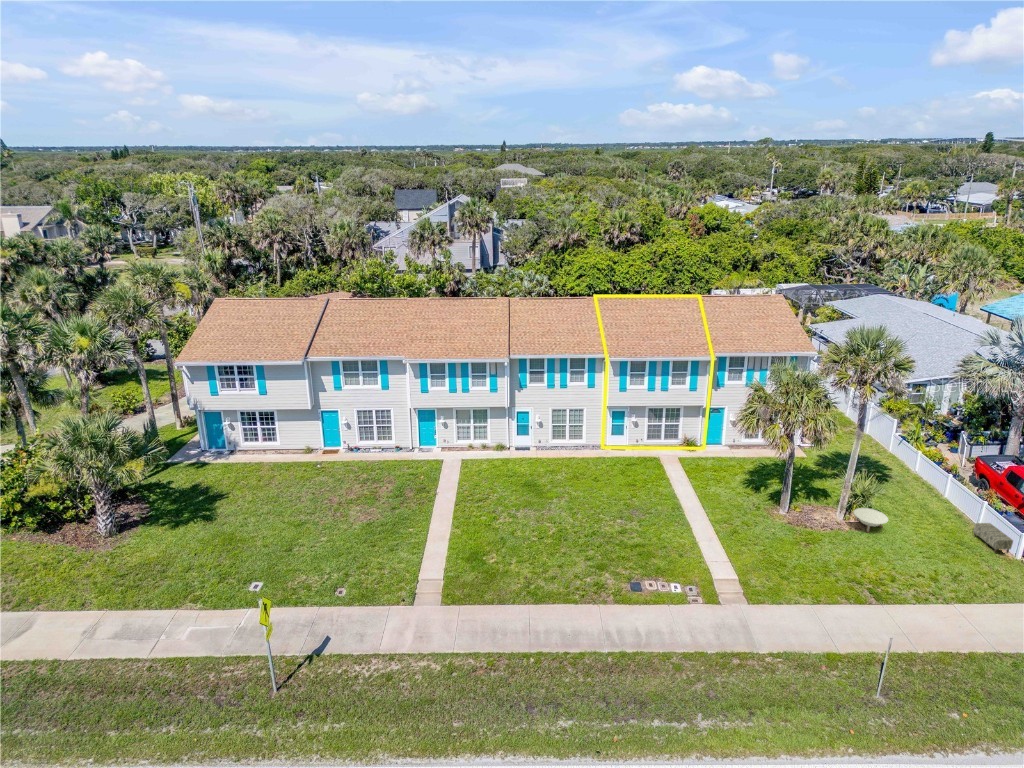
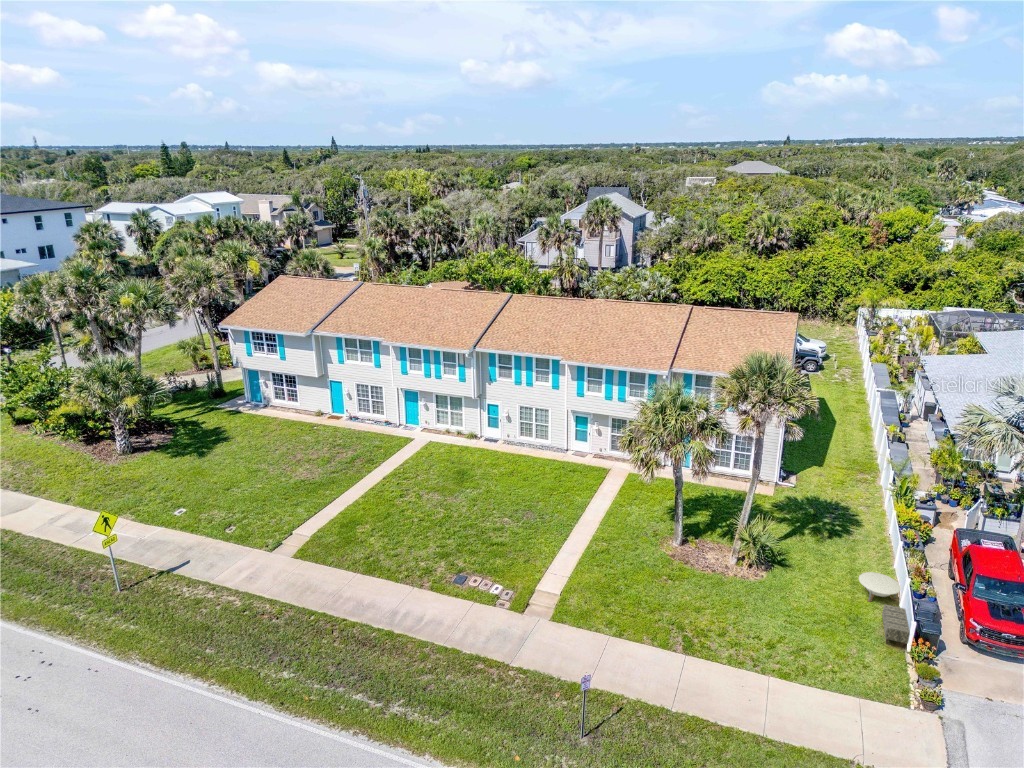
round table: present [854,508,888,533] -> present [859,572,901,602]

